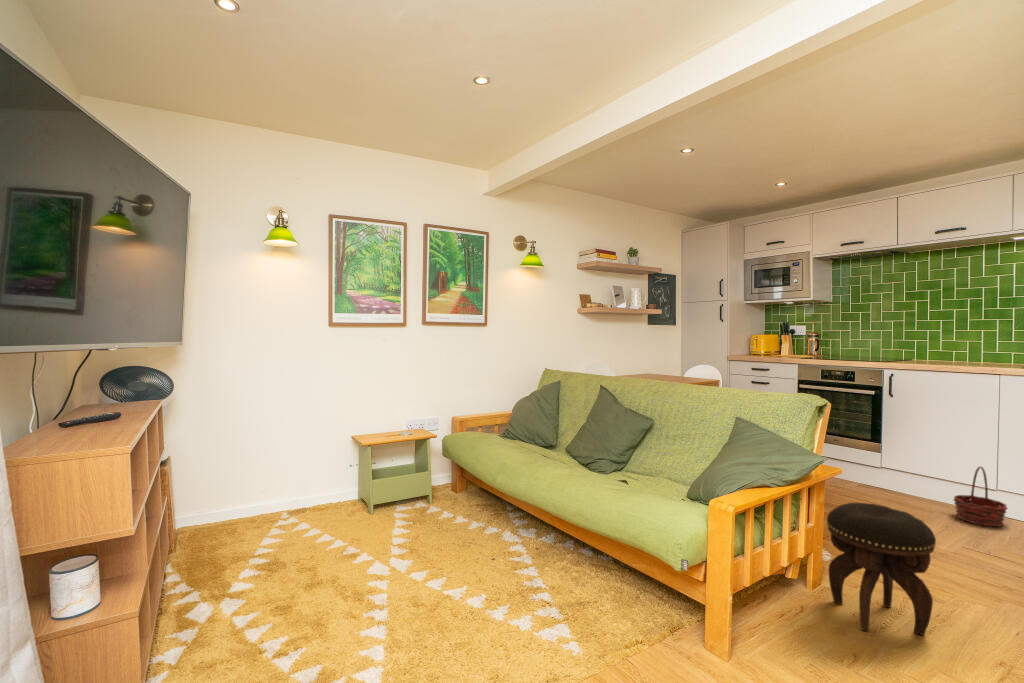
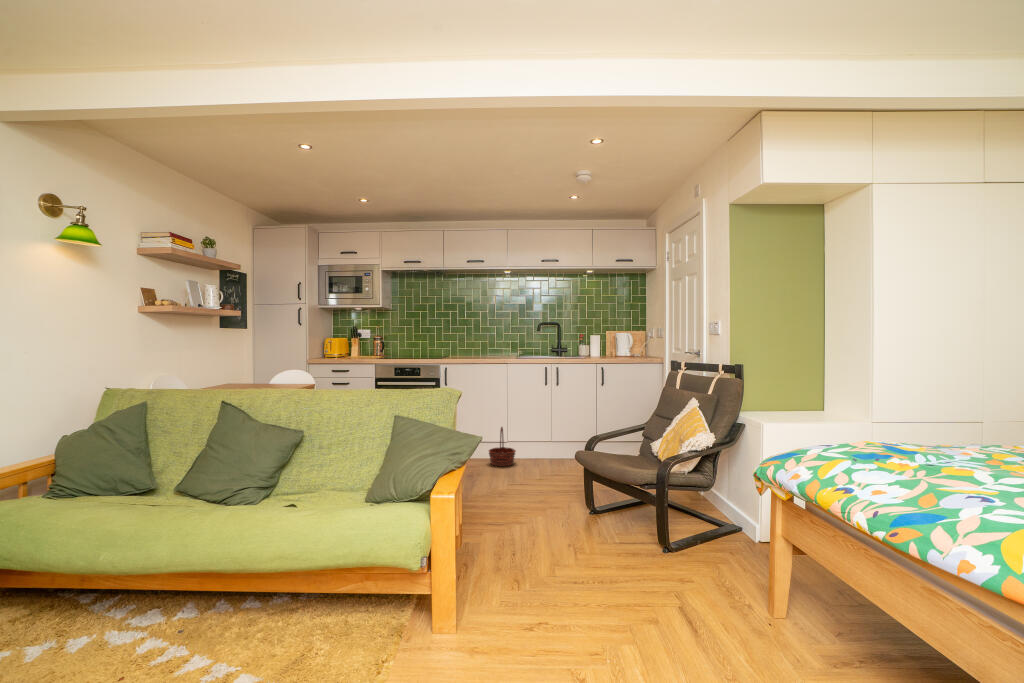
footstool: present [827,503,936,635] -> none [477,464,542,561]

